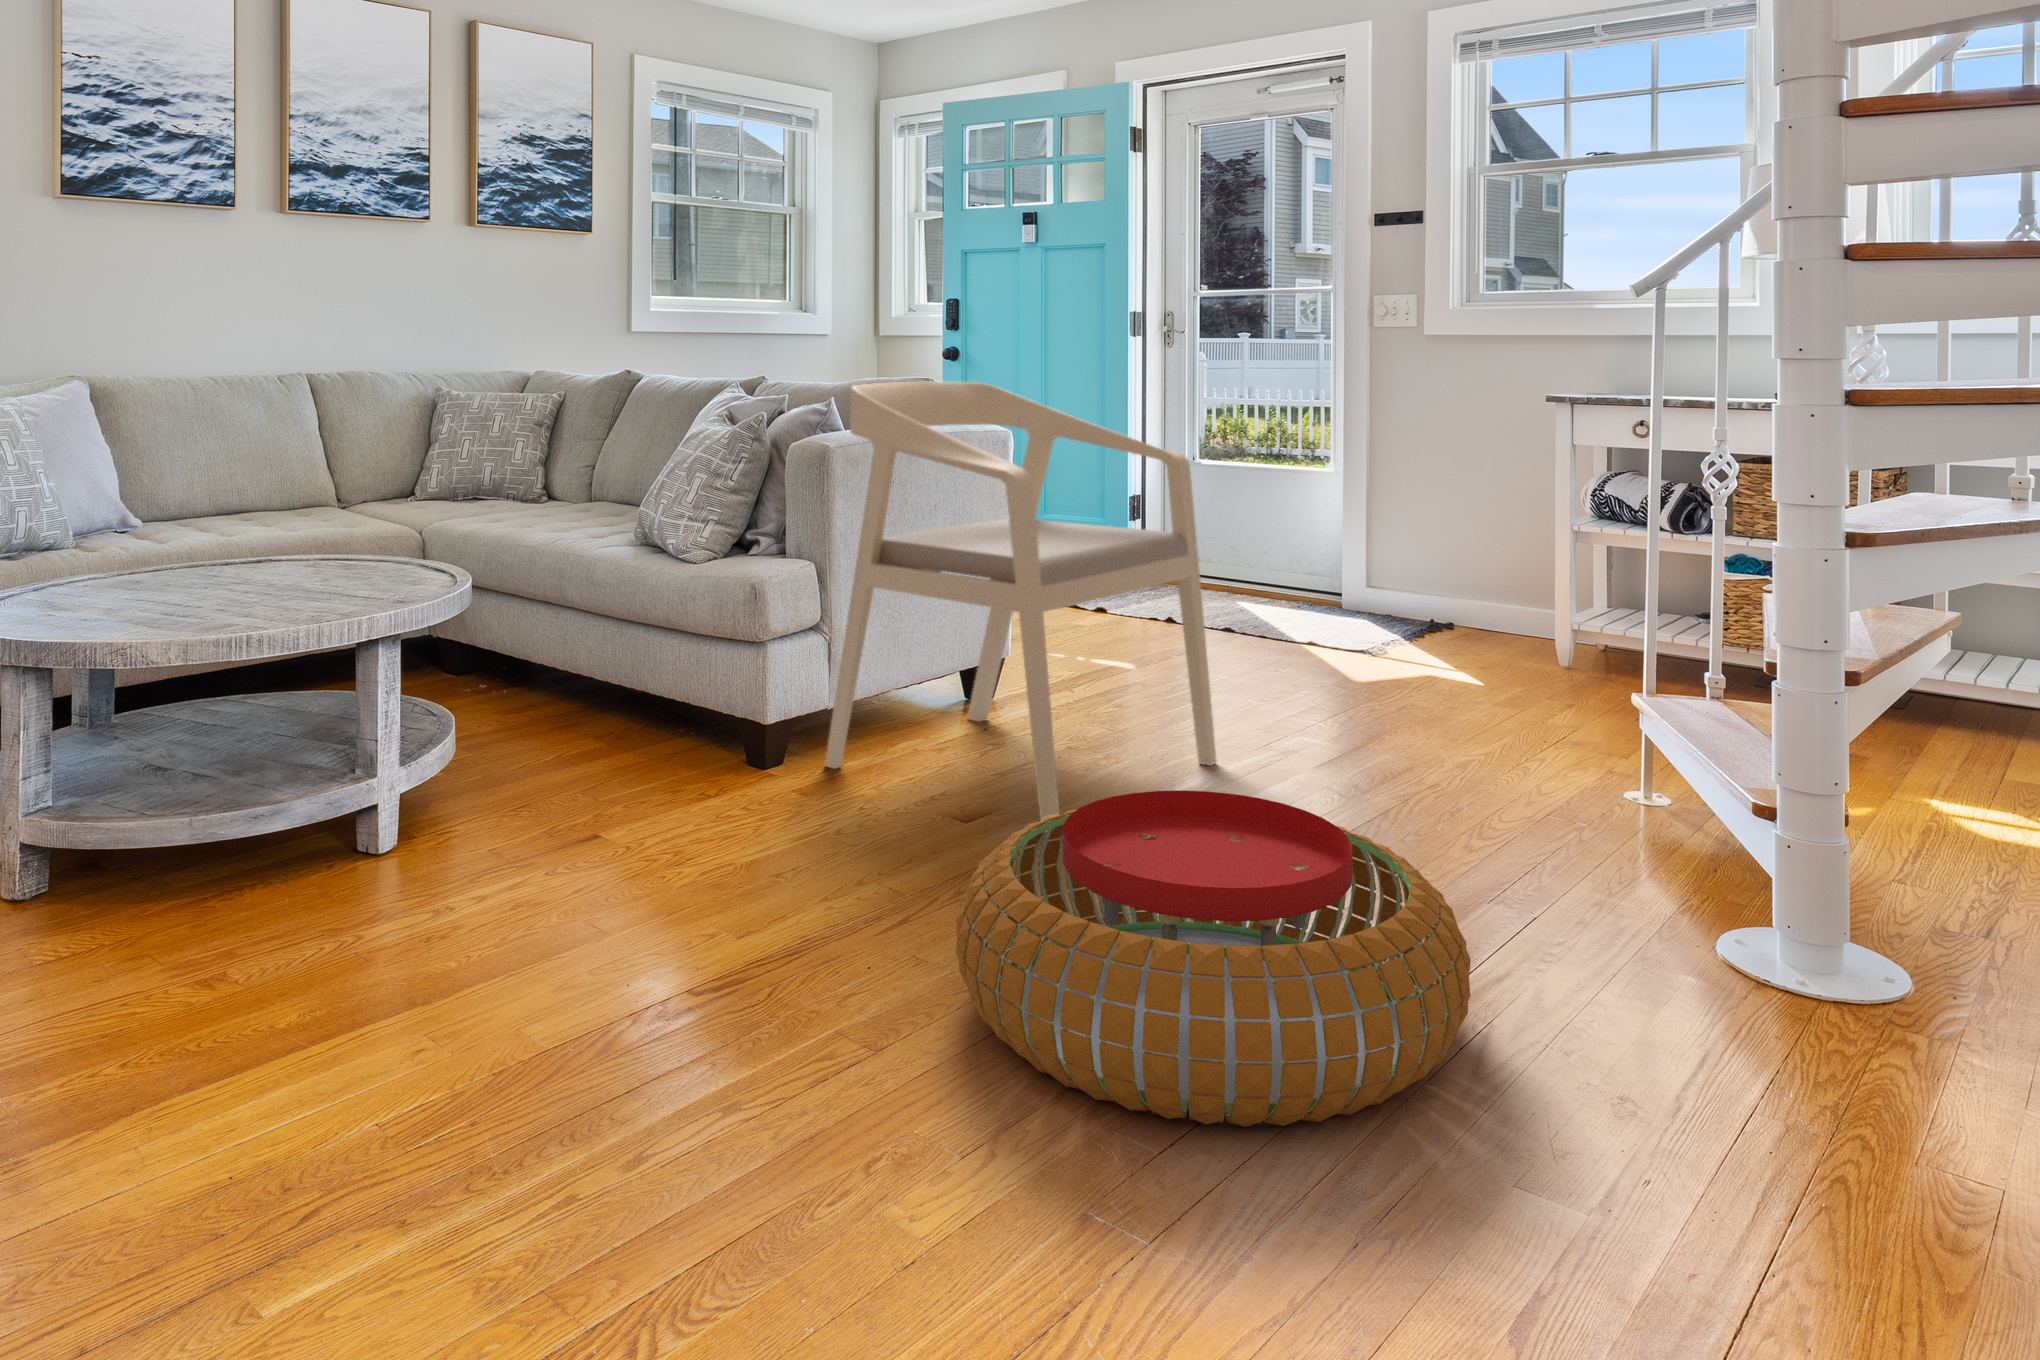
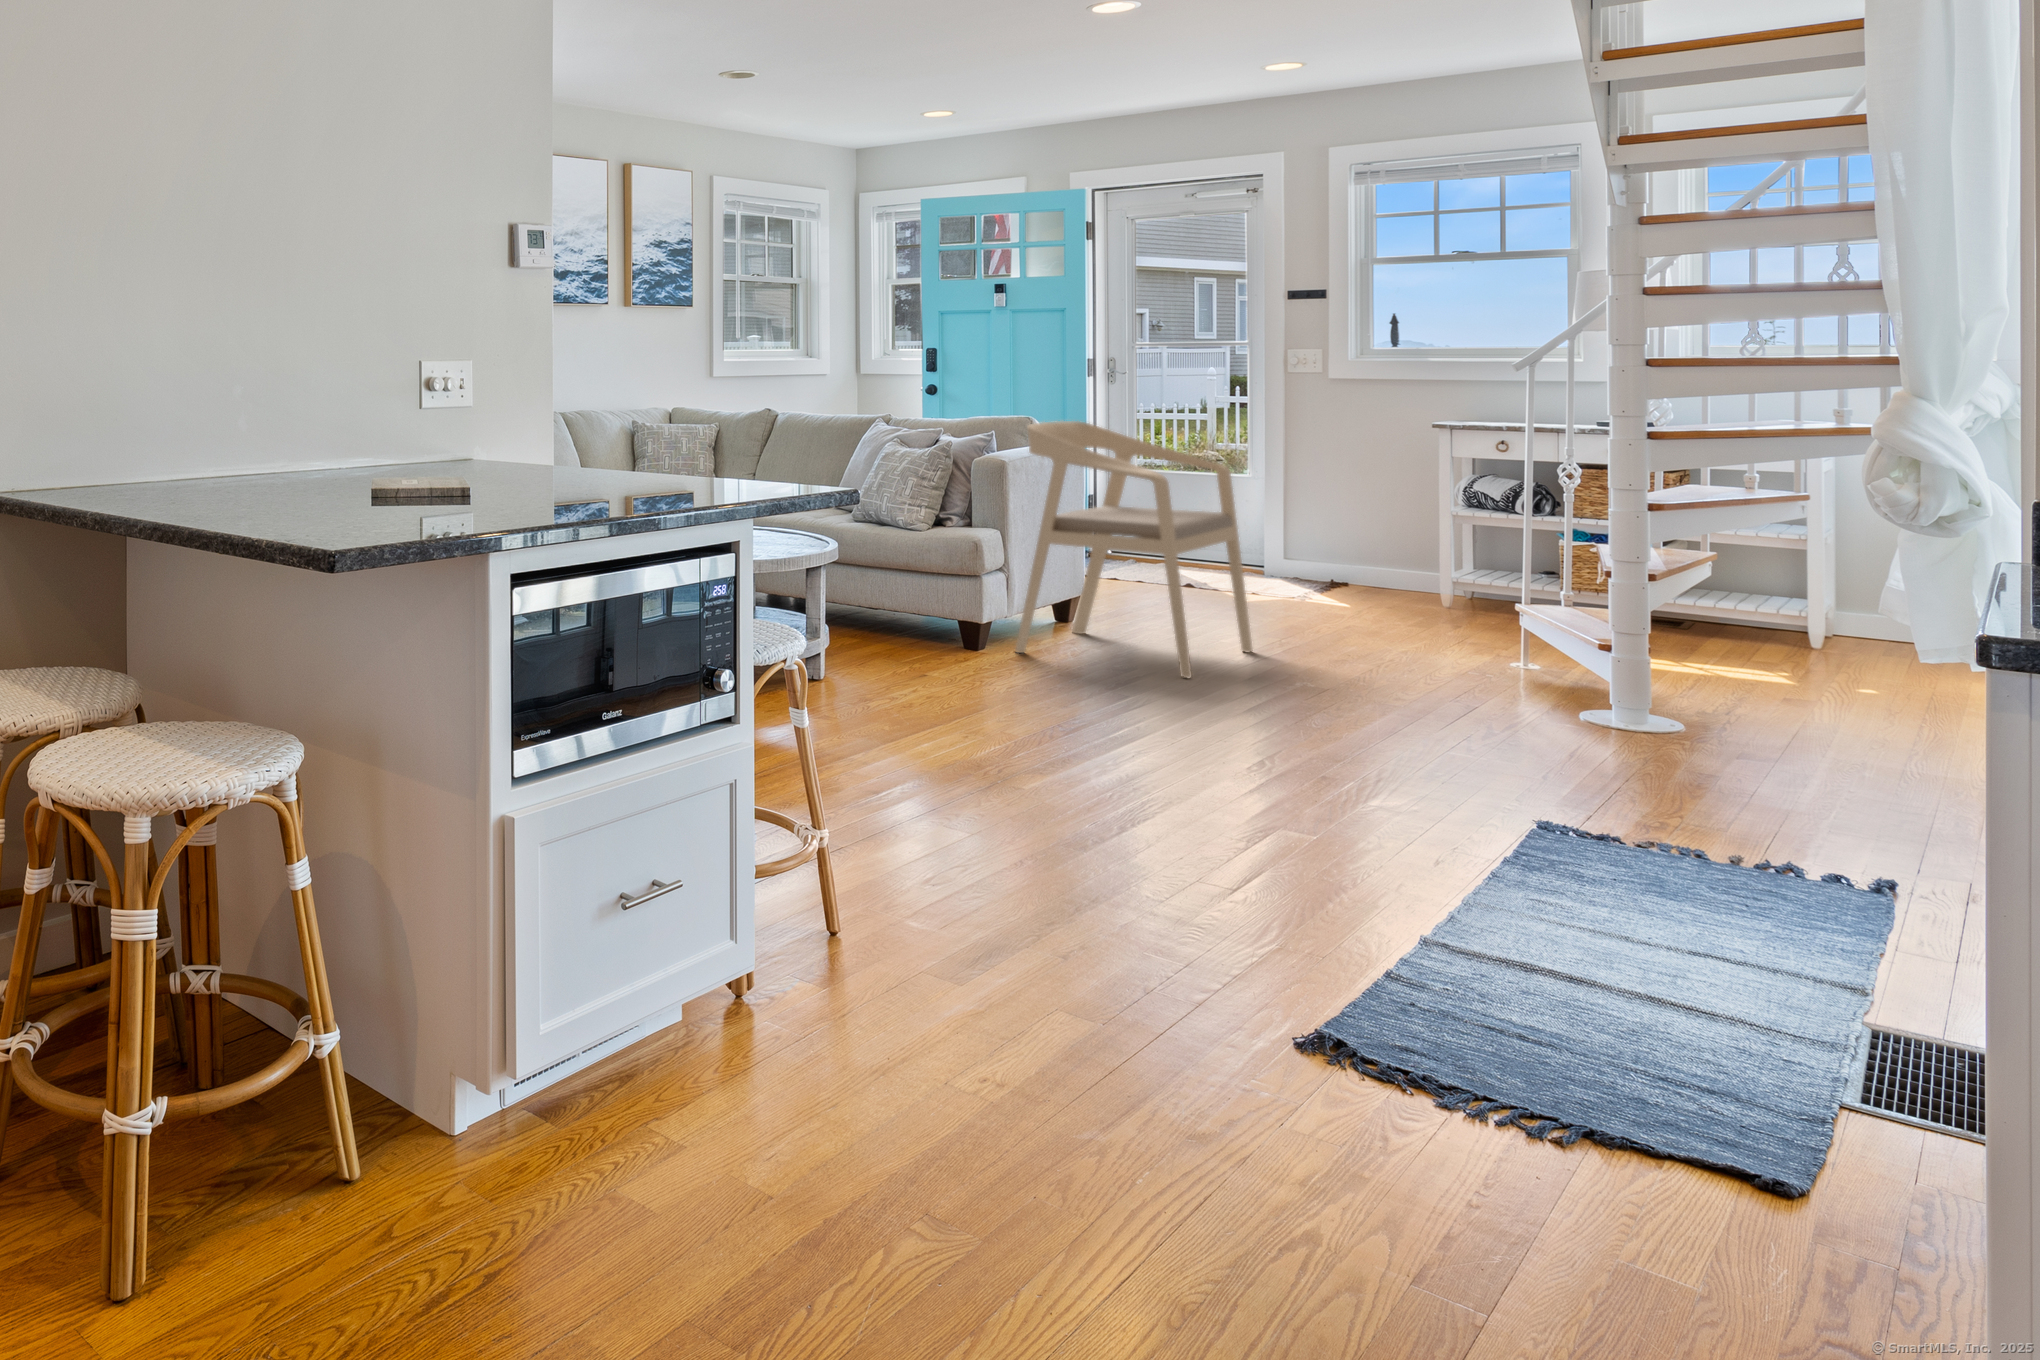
pouf: present [956,790,1471,1127] -> none [1202,634,1471,756]

